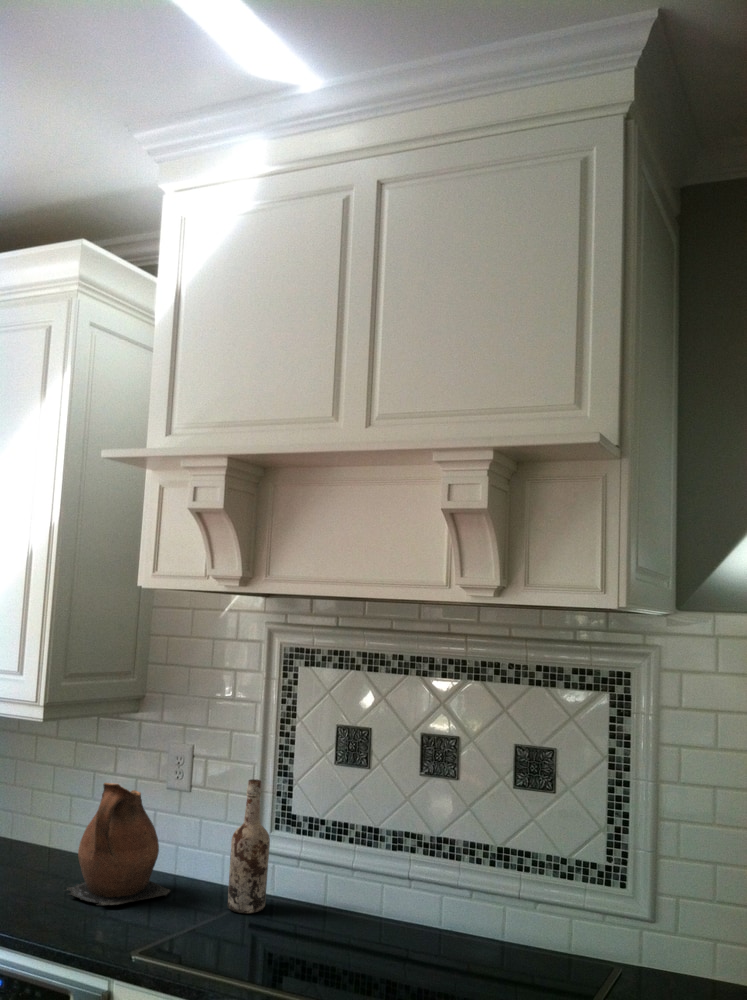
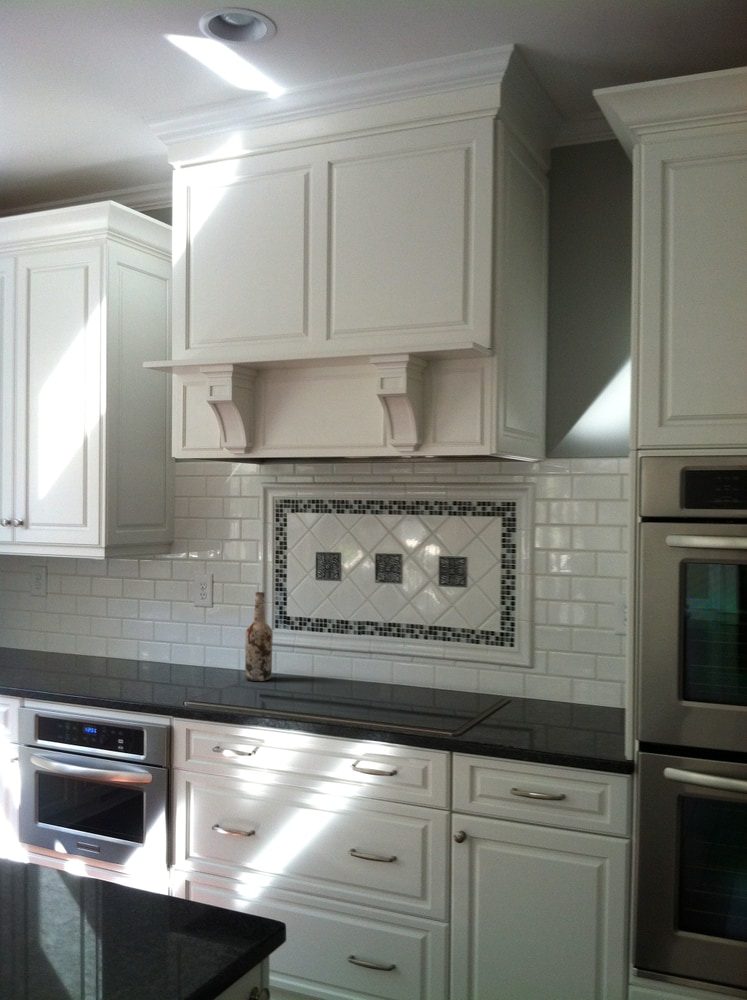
ceramic pitcher: present [67,783,170,905] -> none [129,598,204,679]

